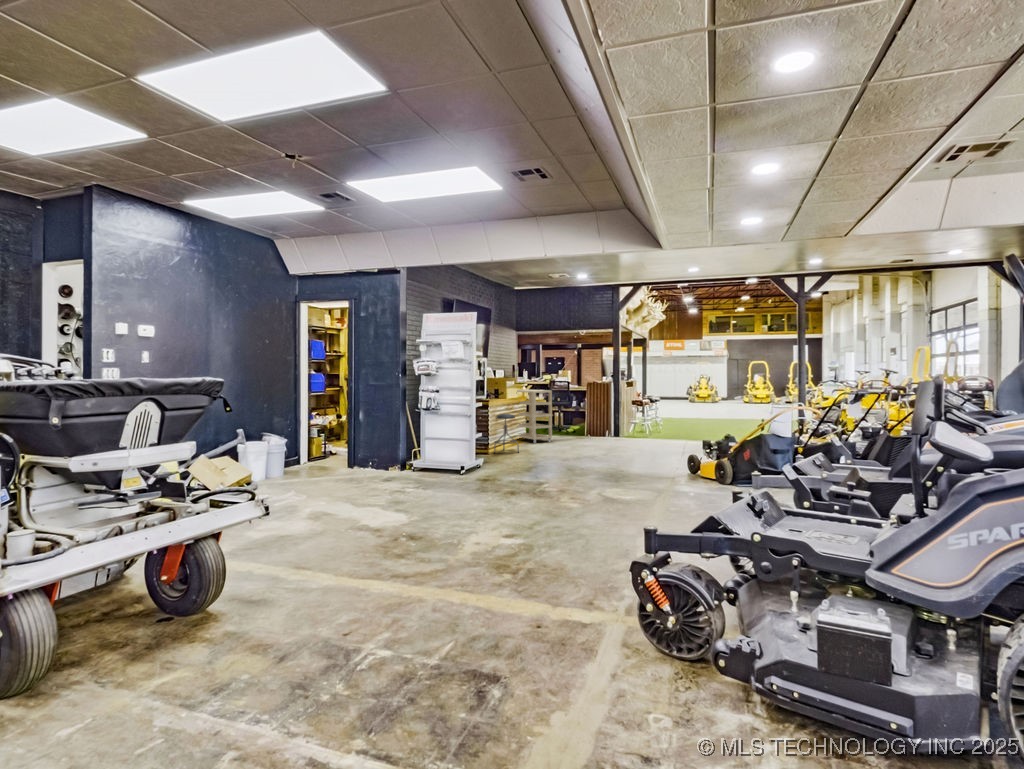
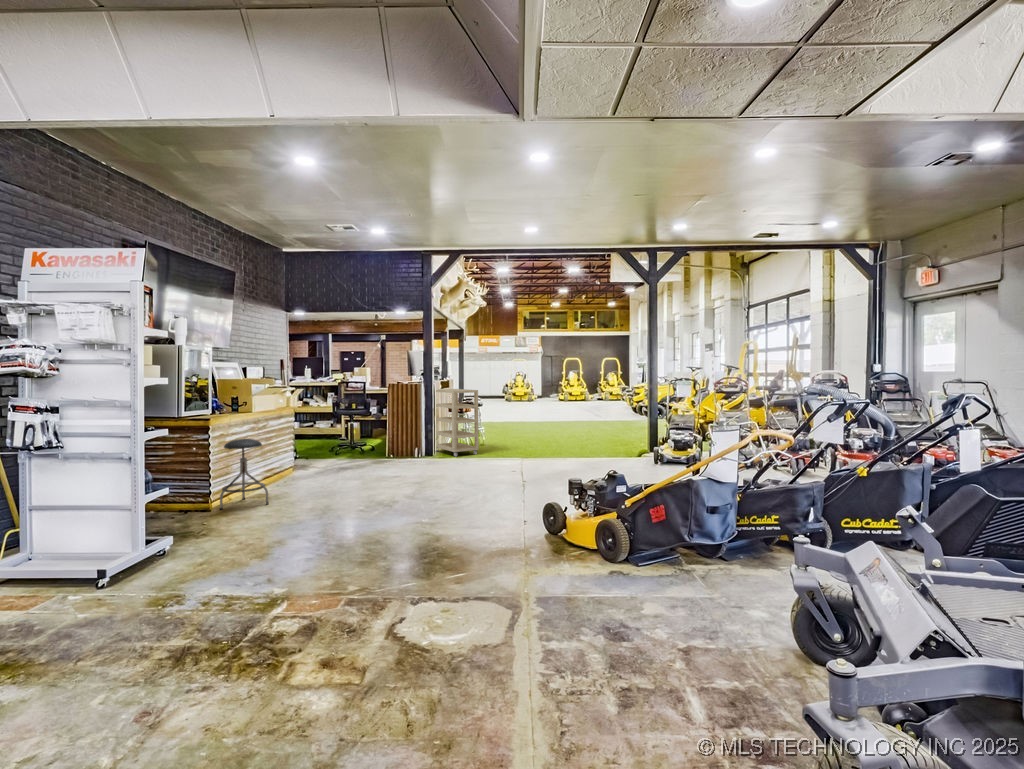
shelving unit: present [514,390,552,443] -> present [436,389,479,457]

